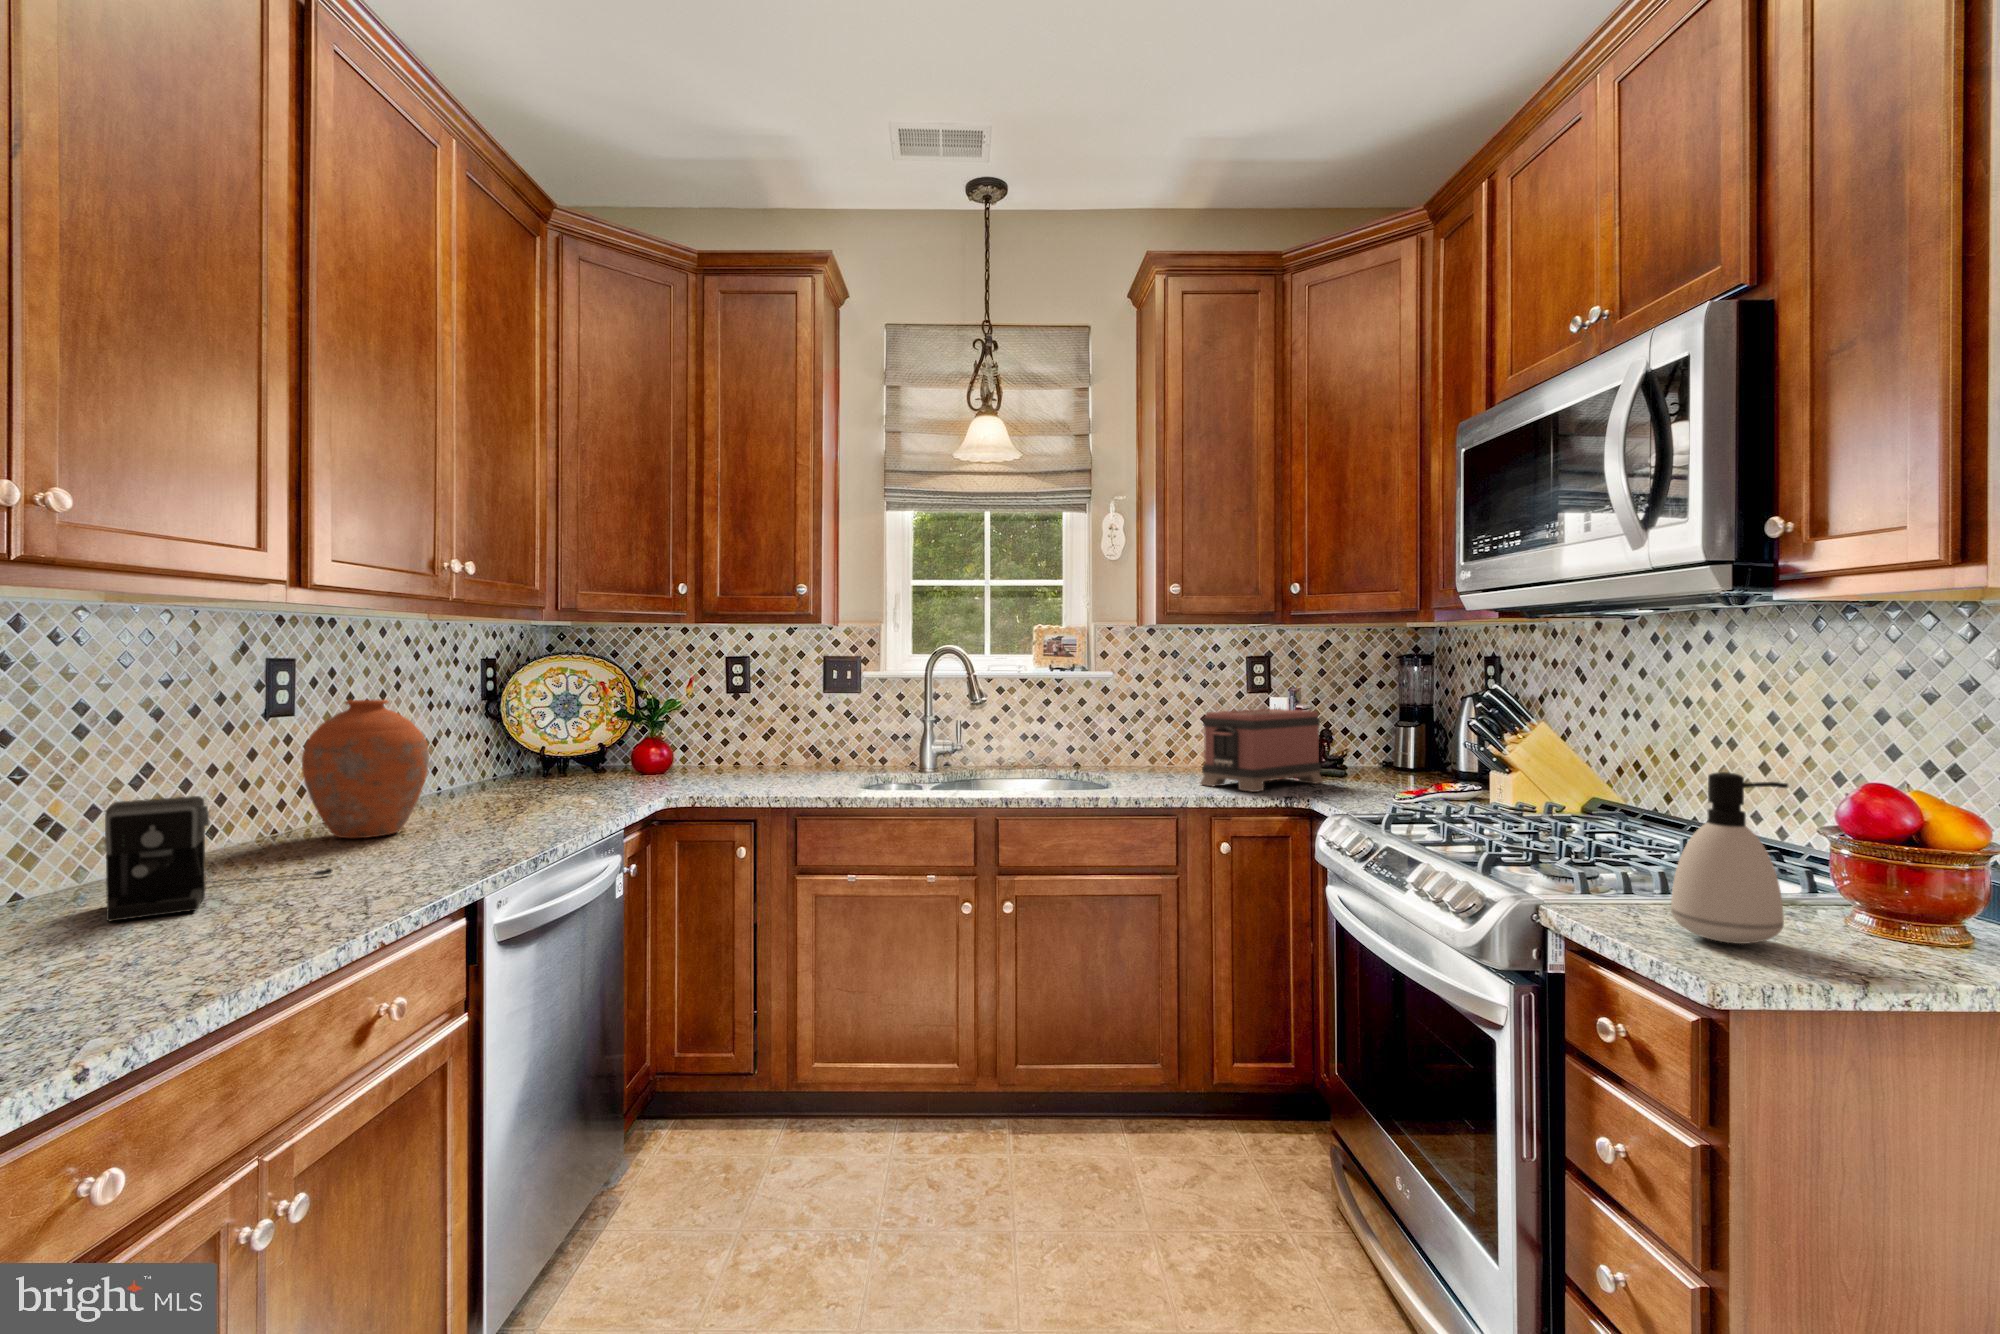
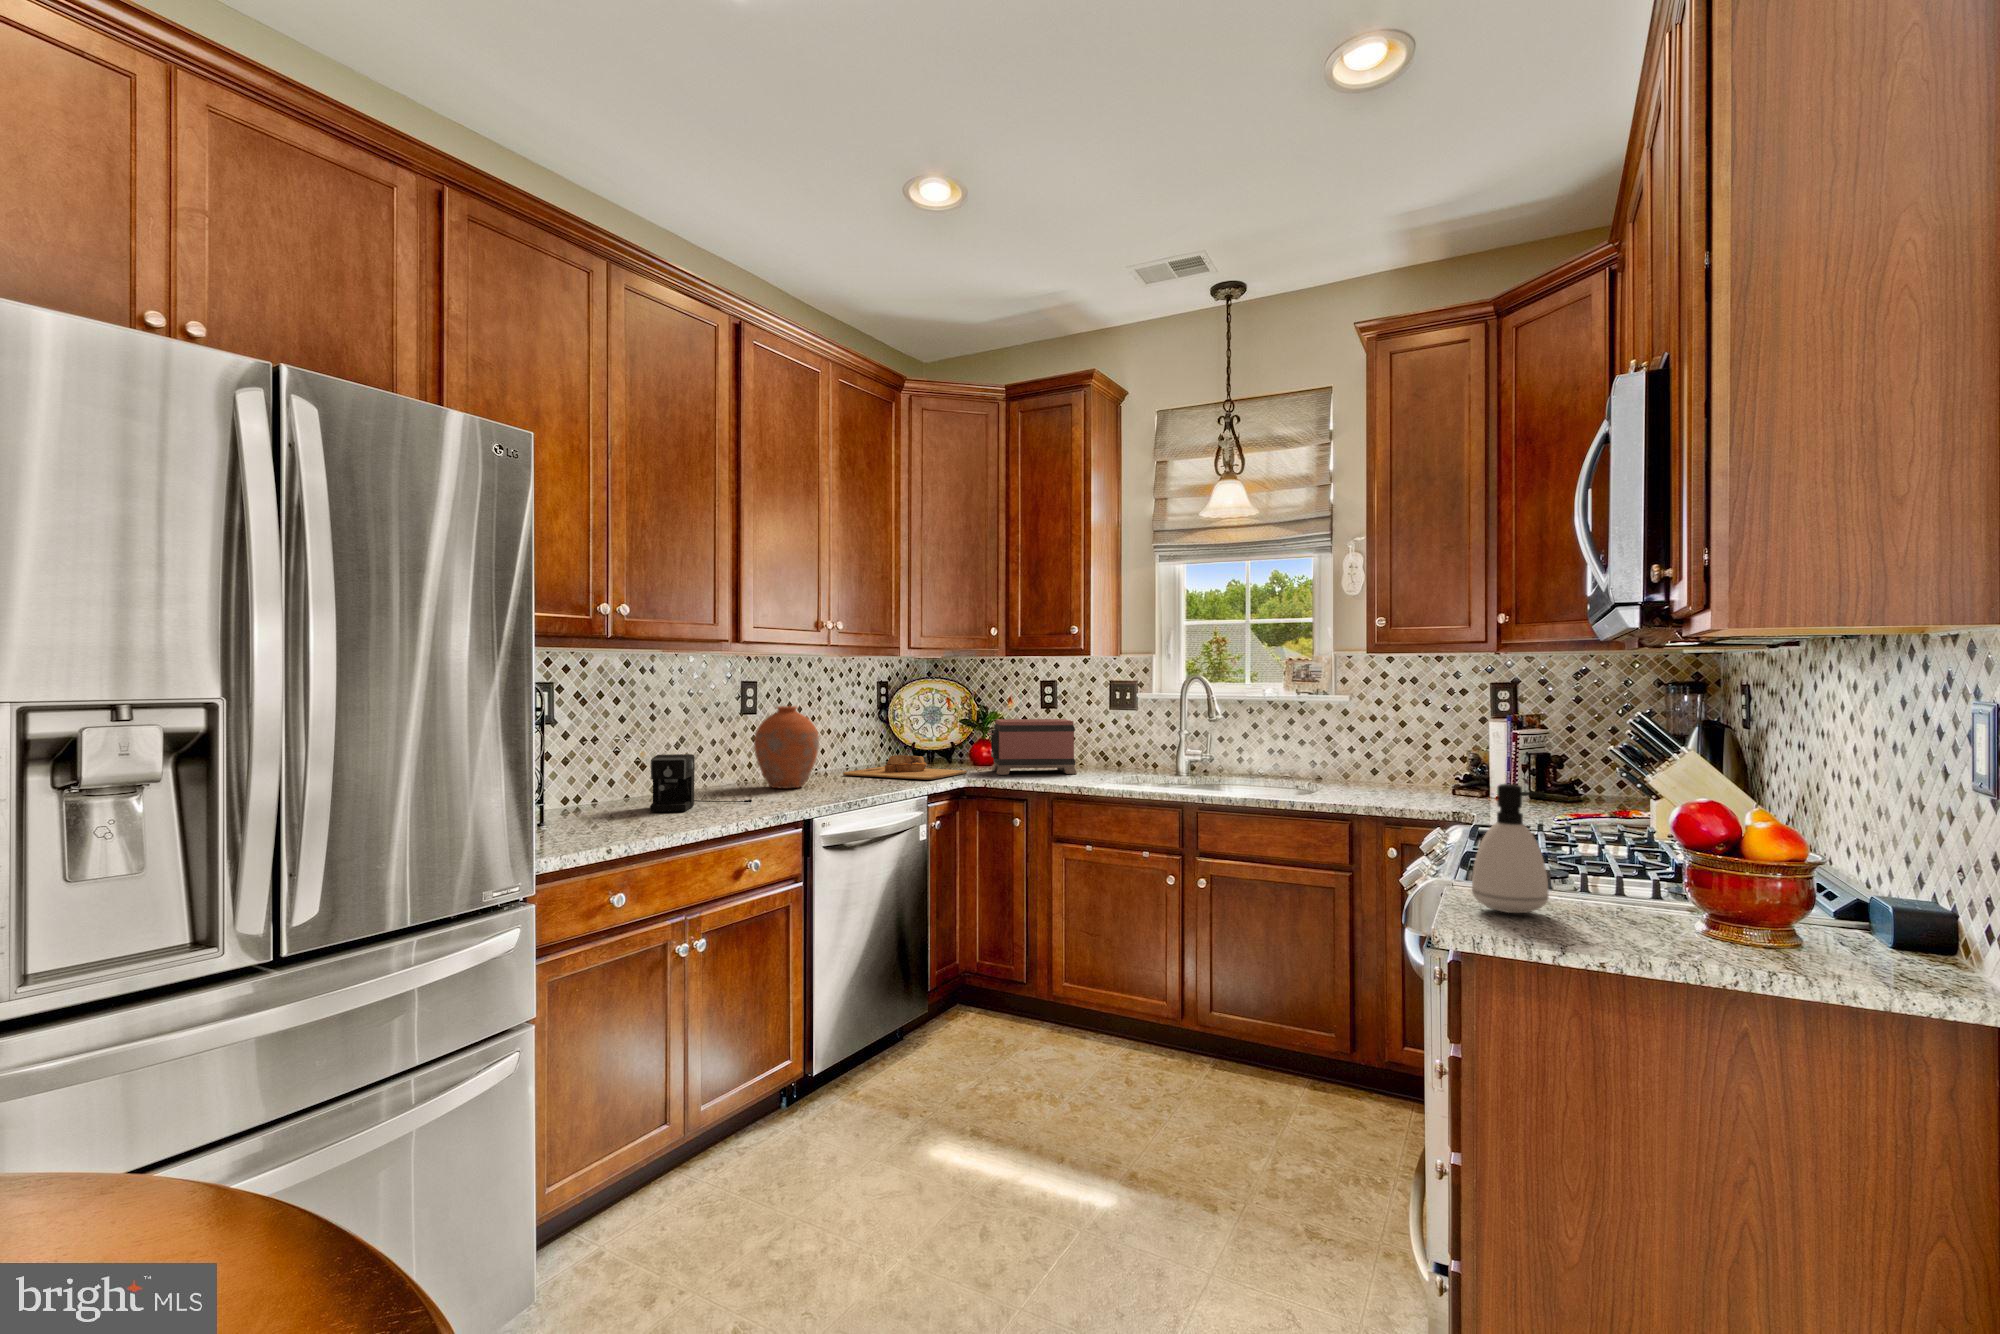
toaster: present [1200,709,1323,792] -> present [987,719,1077,775]
cutting board: none [447,767,642,804] -> present [843,755,967,780]

